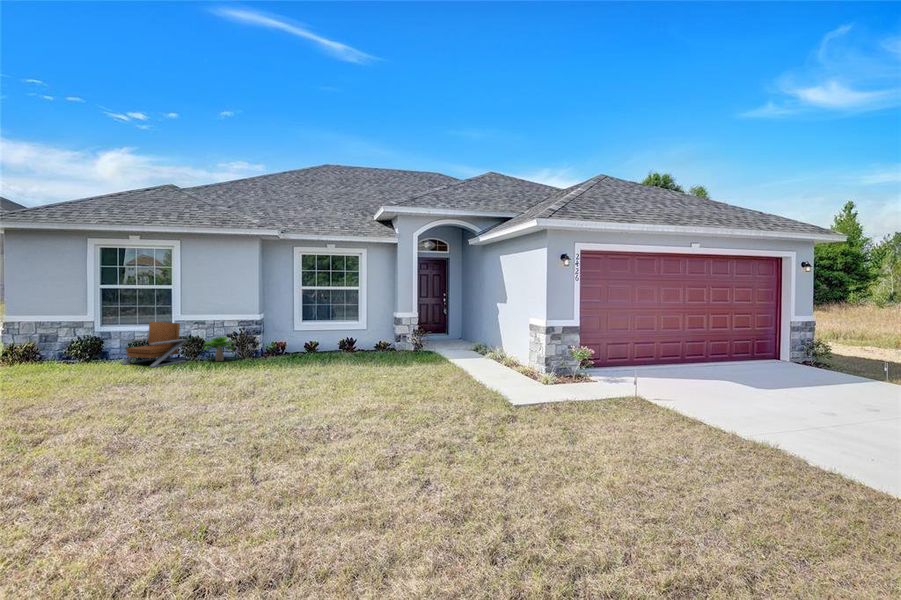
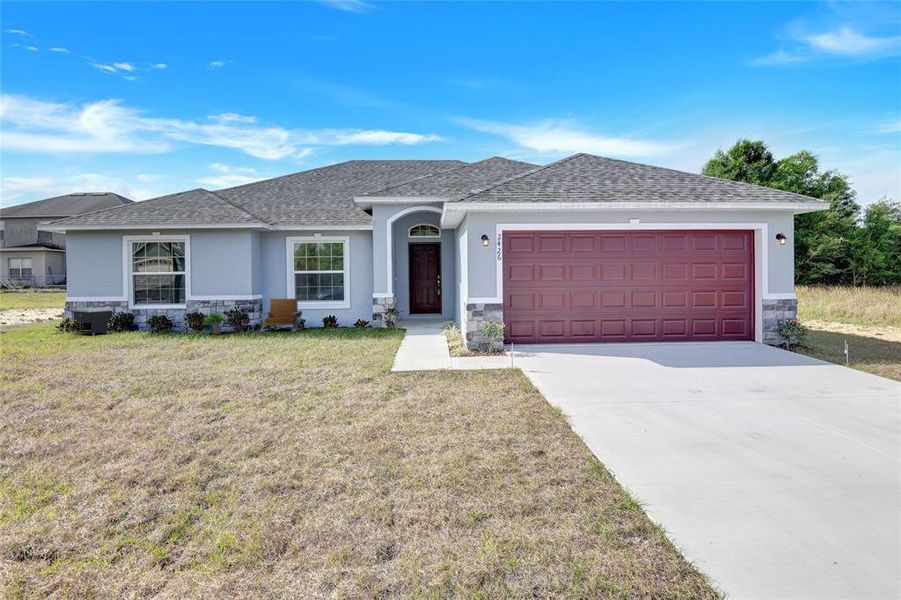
lounge chair: present [122,322,187,367] -> present [259,299,302,332]
storage bench: none [16,329,76,366] -> present [72,308,113,336]

